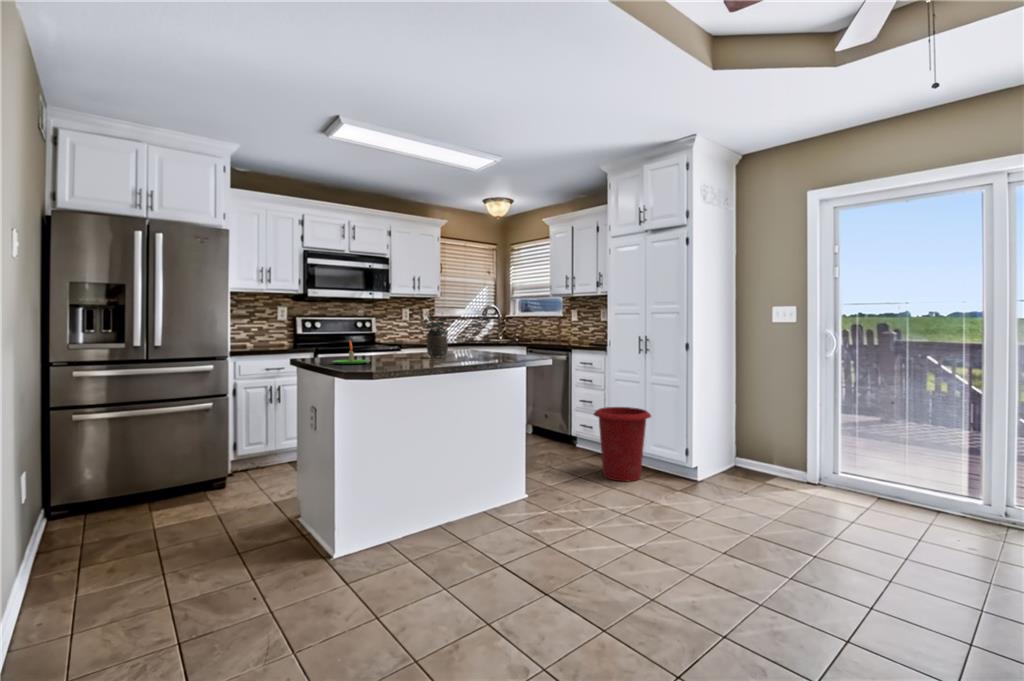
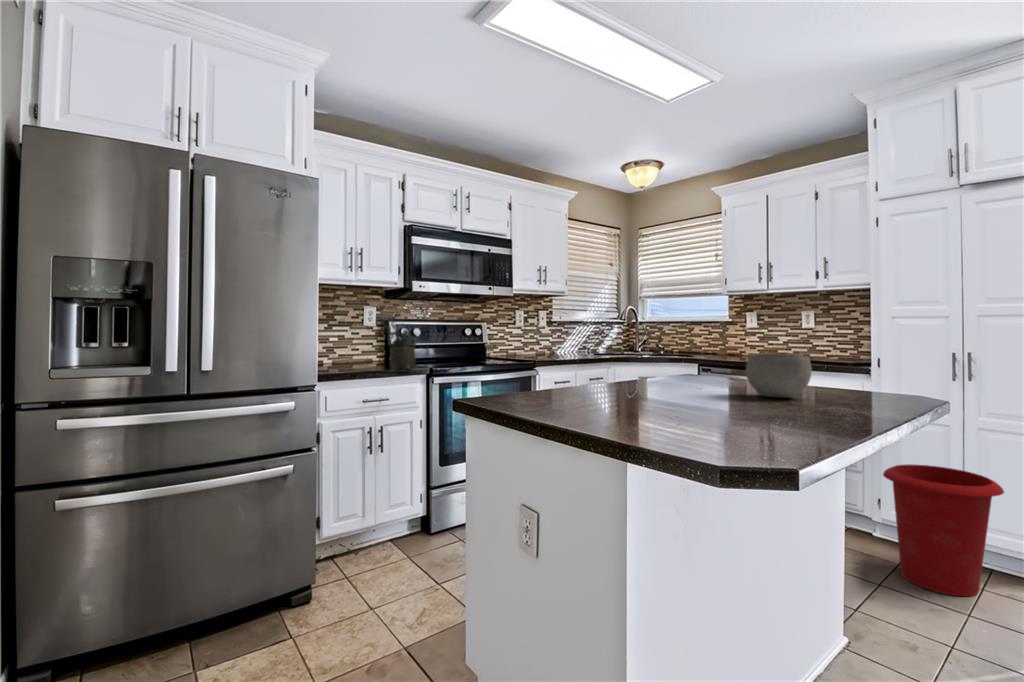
potted plant: present [417,305,454,357] -> present [380,317,423,372]
bowl: none [464,335,495,359] -> present [746,354,812,398]
candle: present [333,341,370,364] -> none [566,368,643,421]

